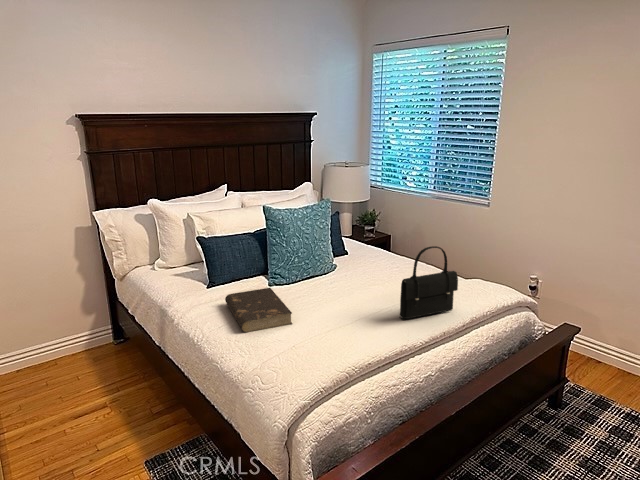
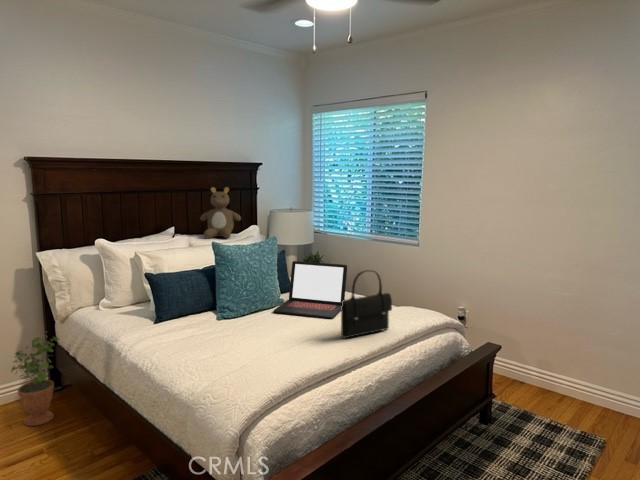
teddy bear: none [254,141,297,197] -> present [200,187,241,238]
laptop: none [328,225,409,291] -> present [274,261,347,318]
book: present [225,288,292,332] -> none [174,318,241,357]
potted plant: none [75,290,118,379] -> present [12,335,59,426]

